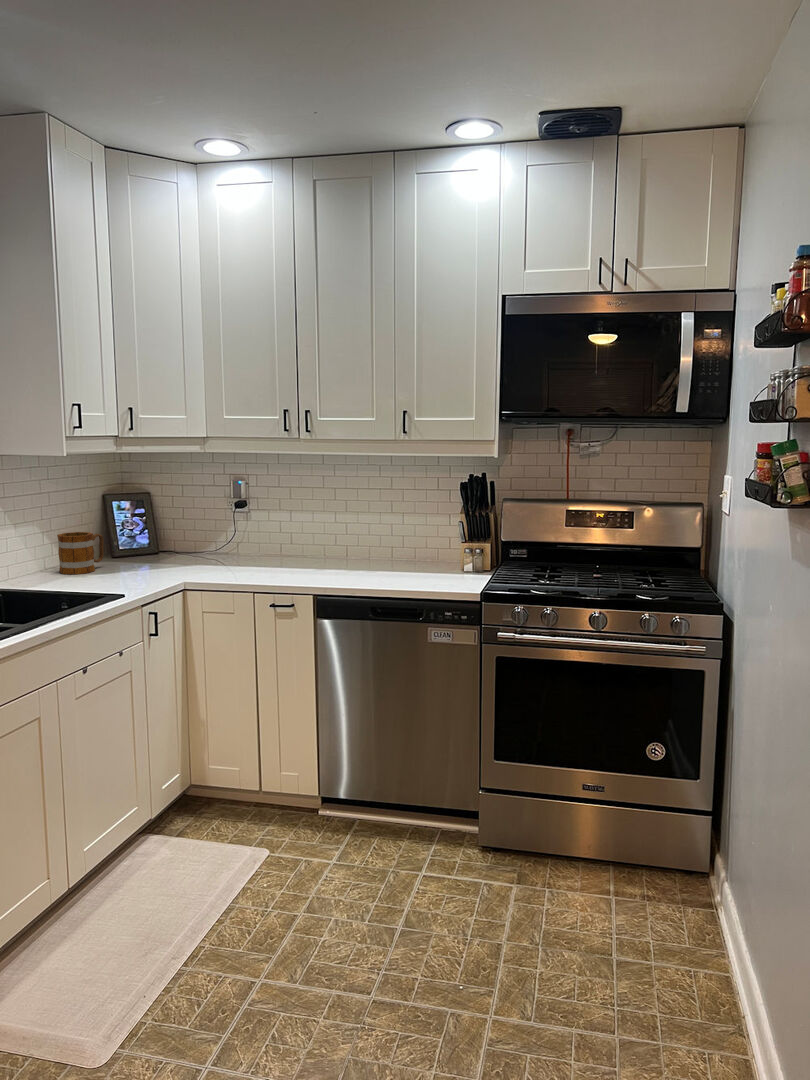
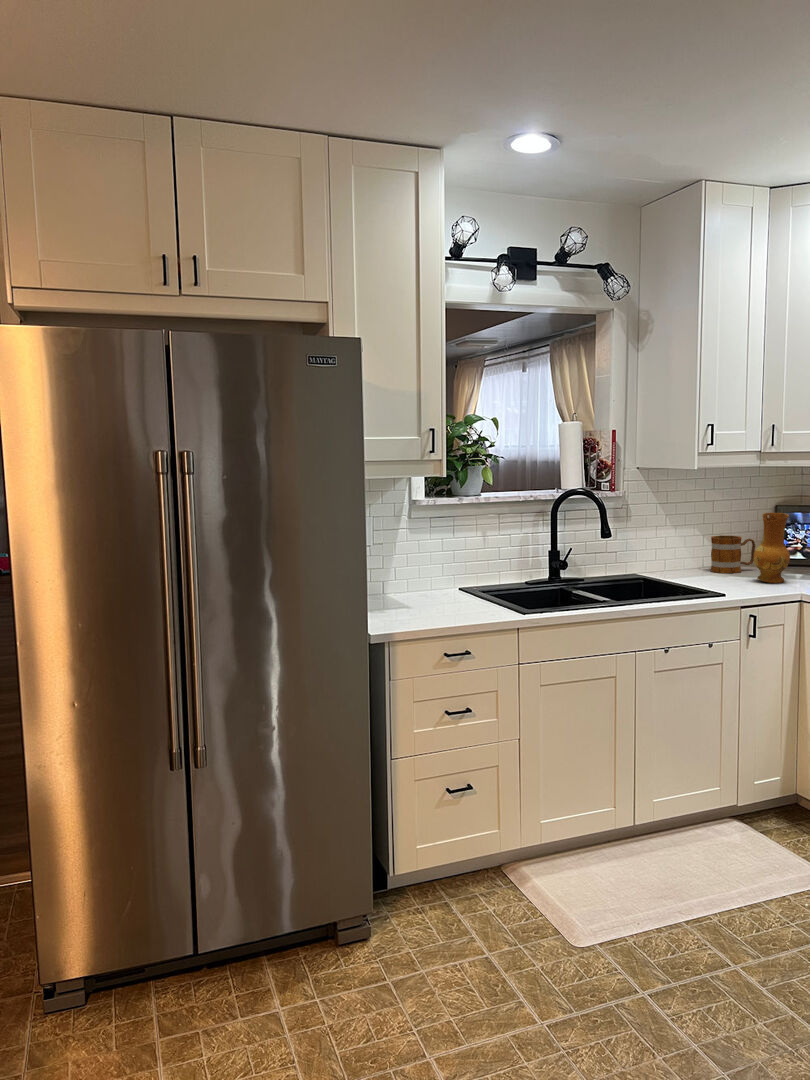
ceramic jug: none [122,504,159,577] -> present [753,513,790,583]

